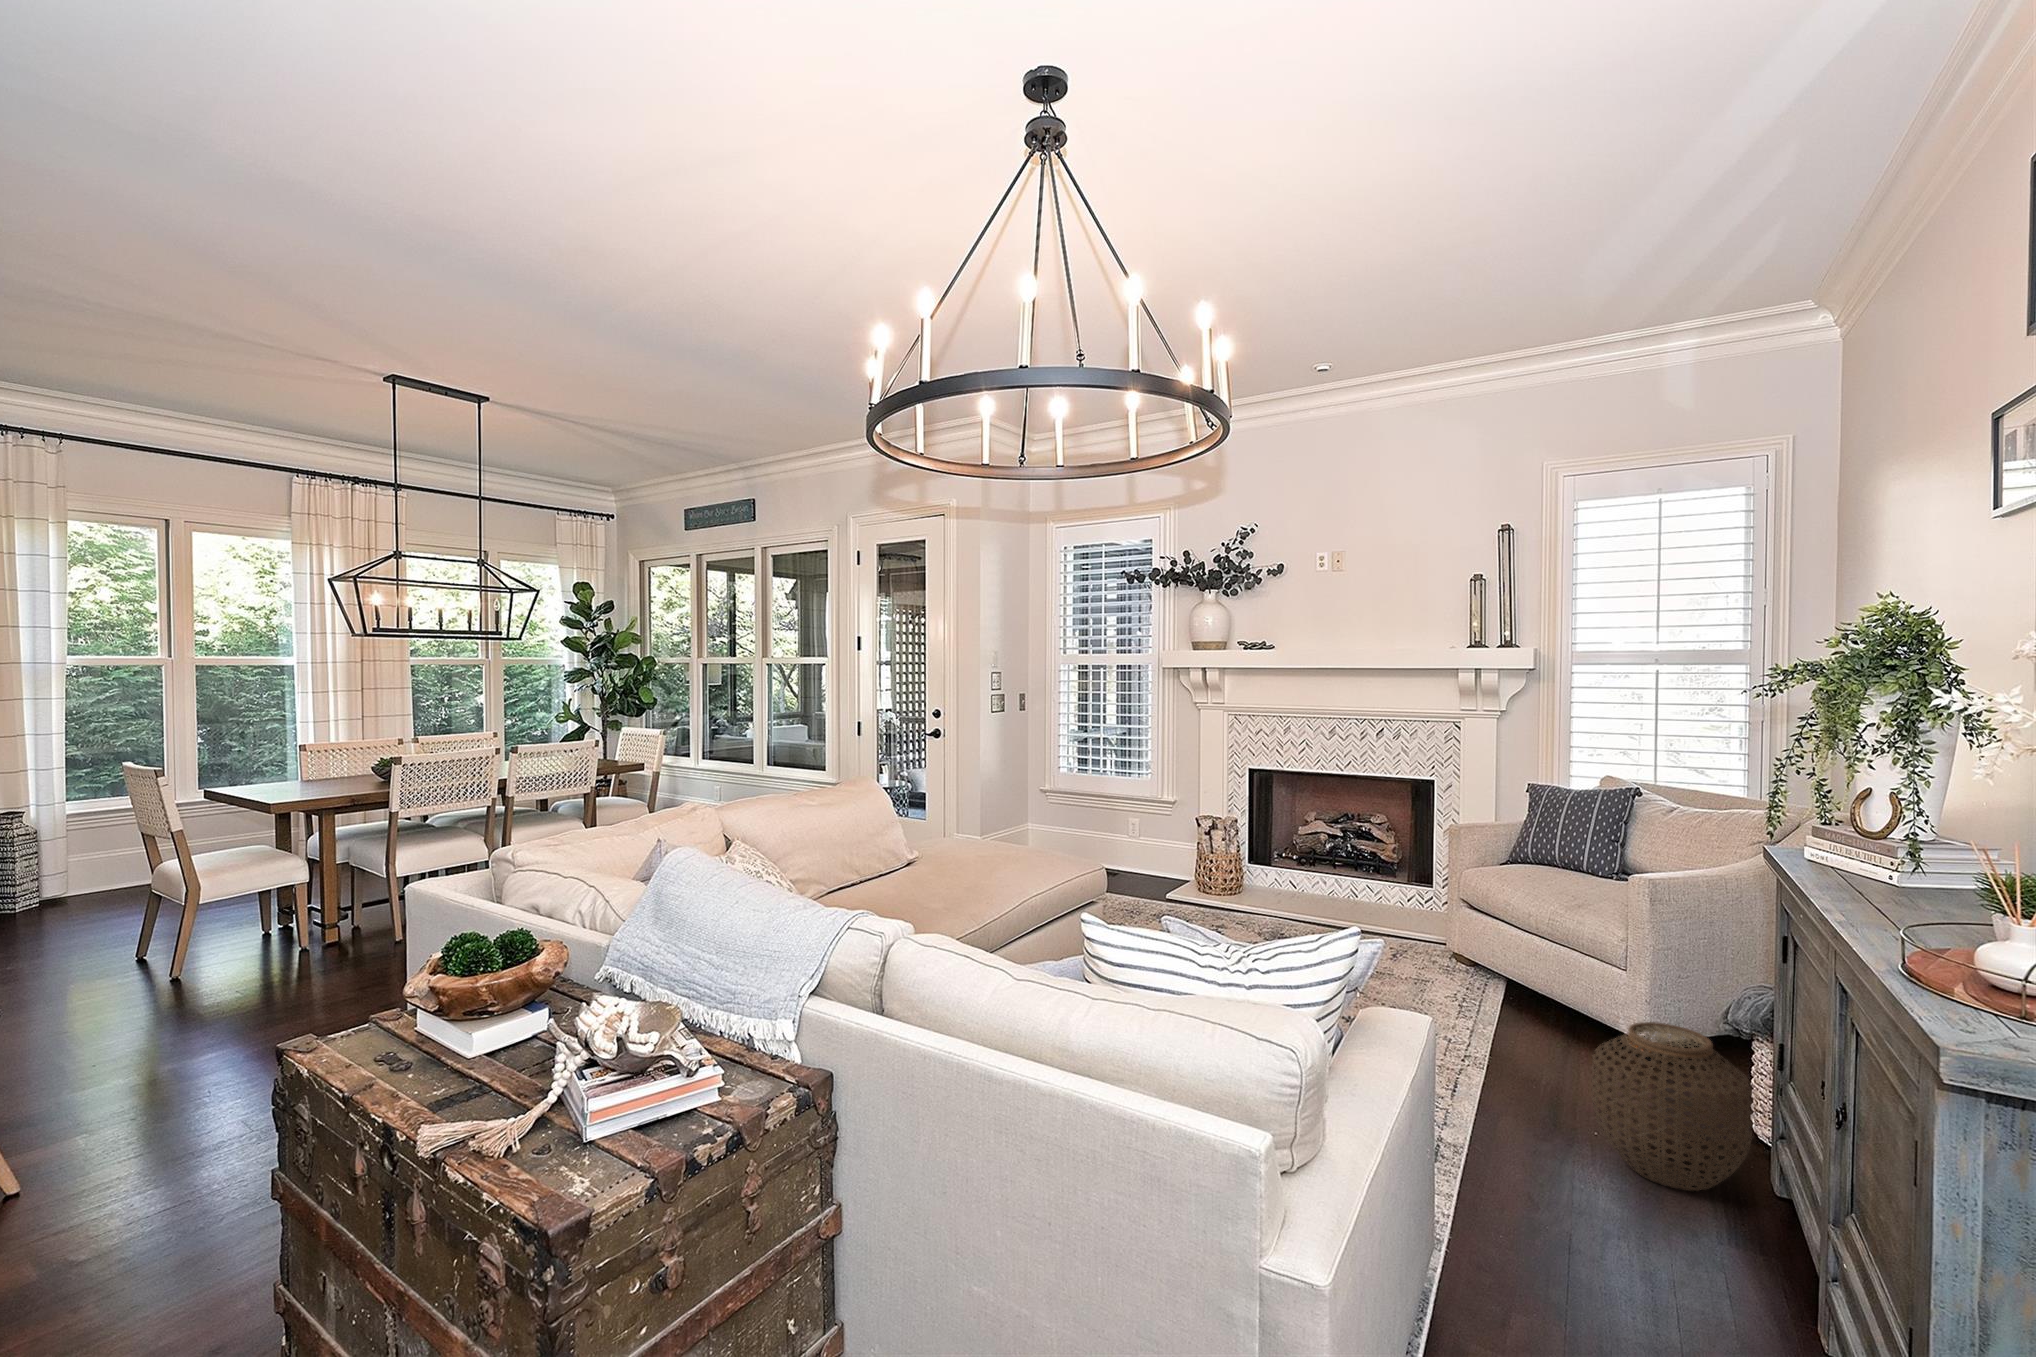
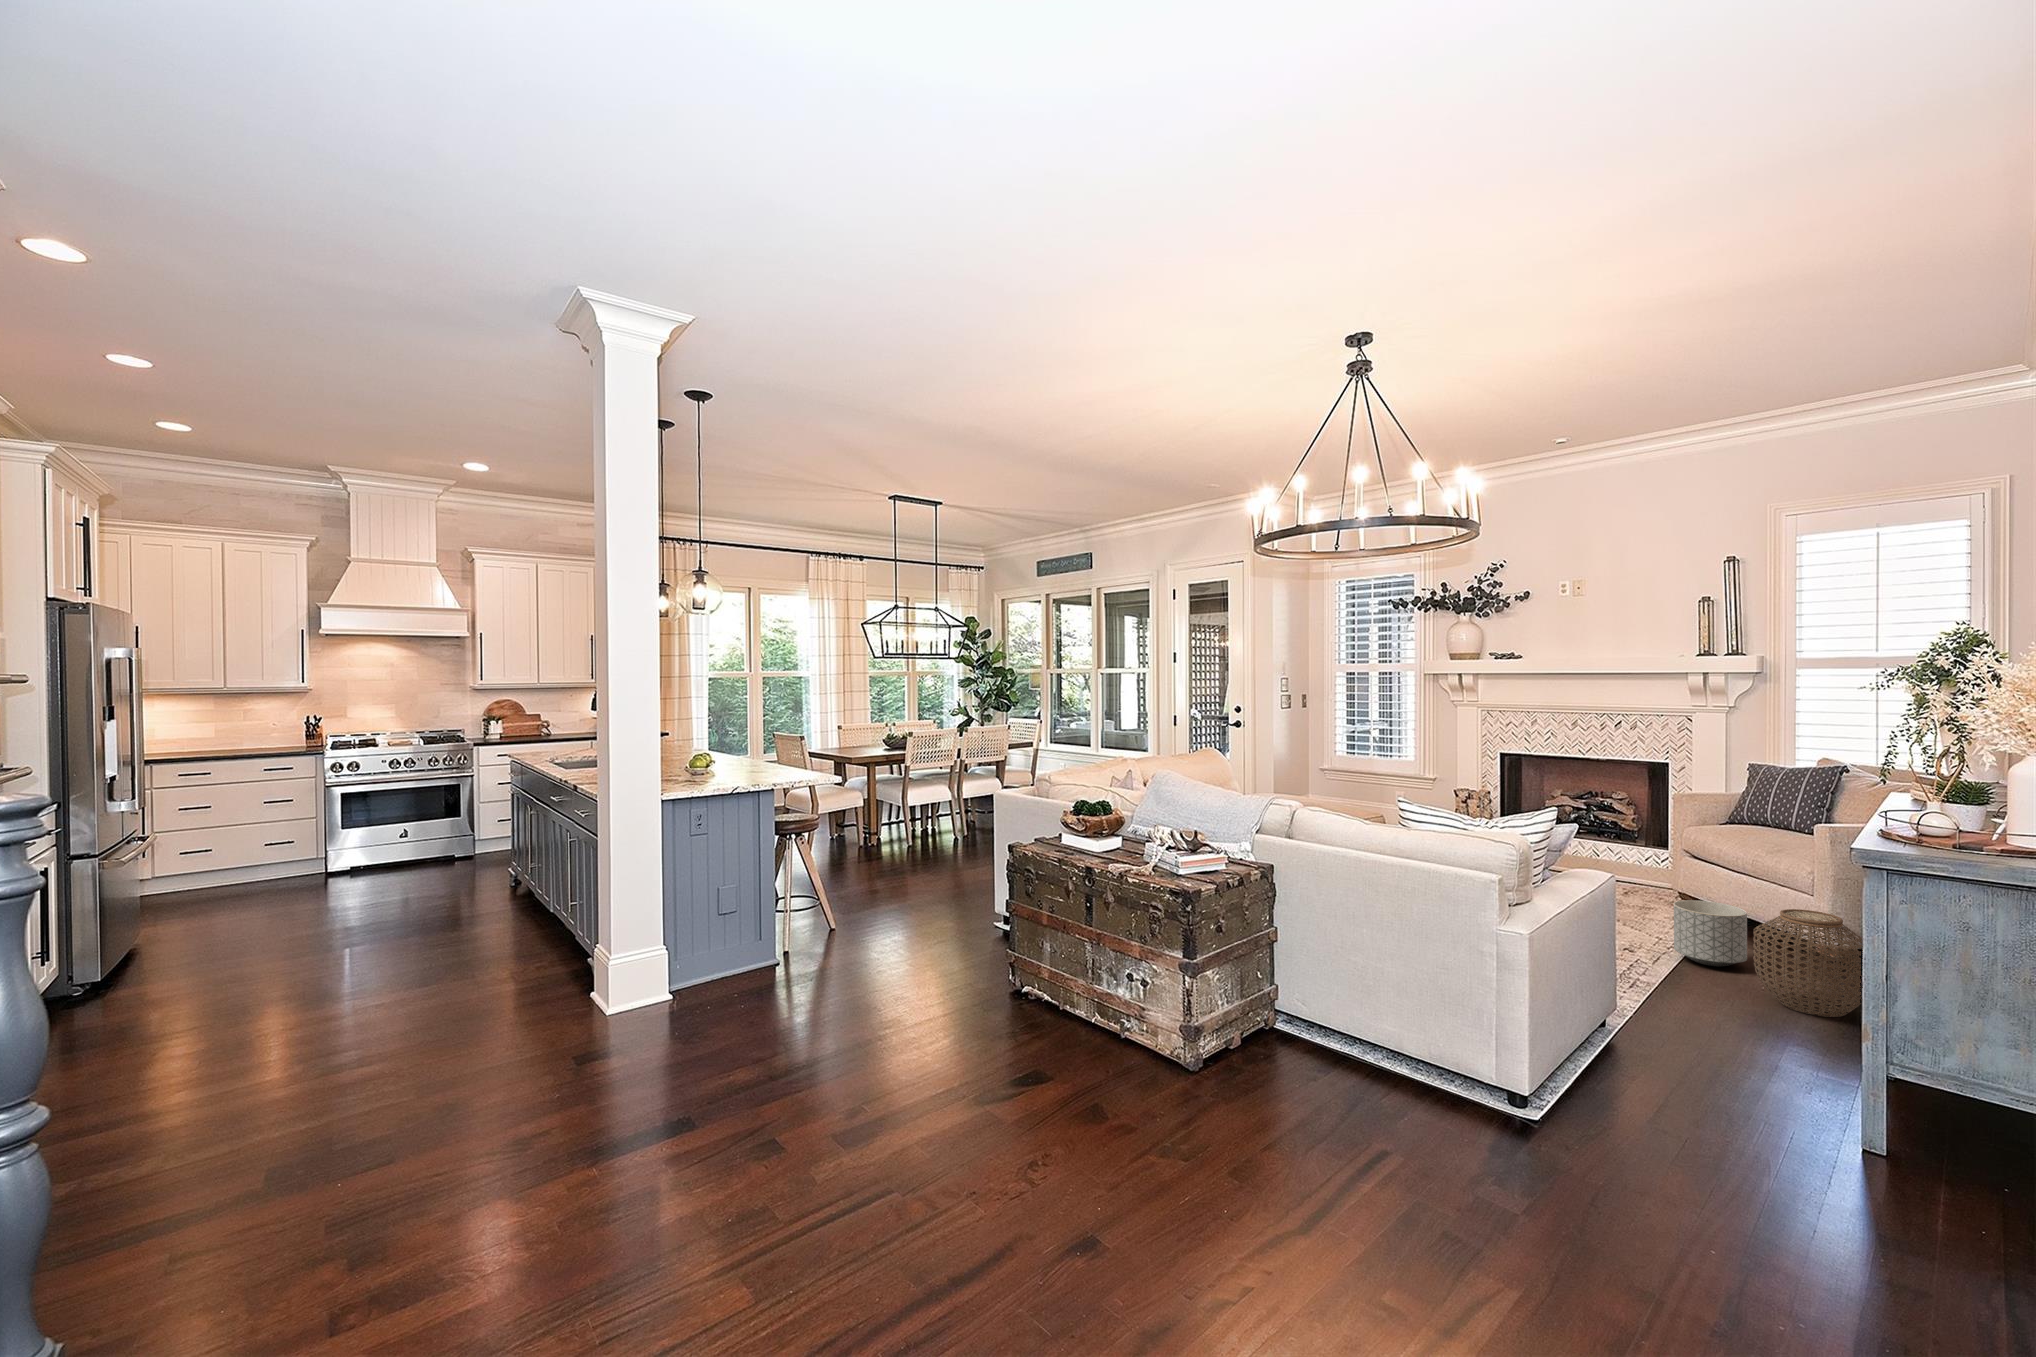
planter: none [1474,992,1567,1091] -> present [1674,900,1747,967]

